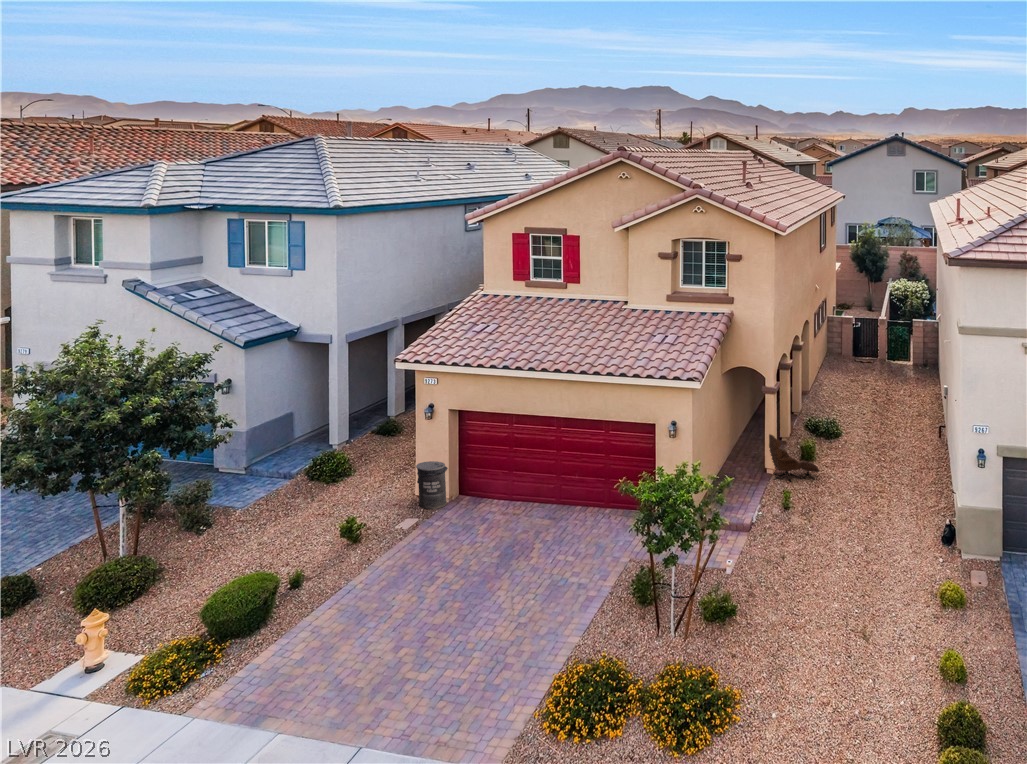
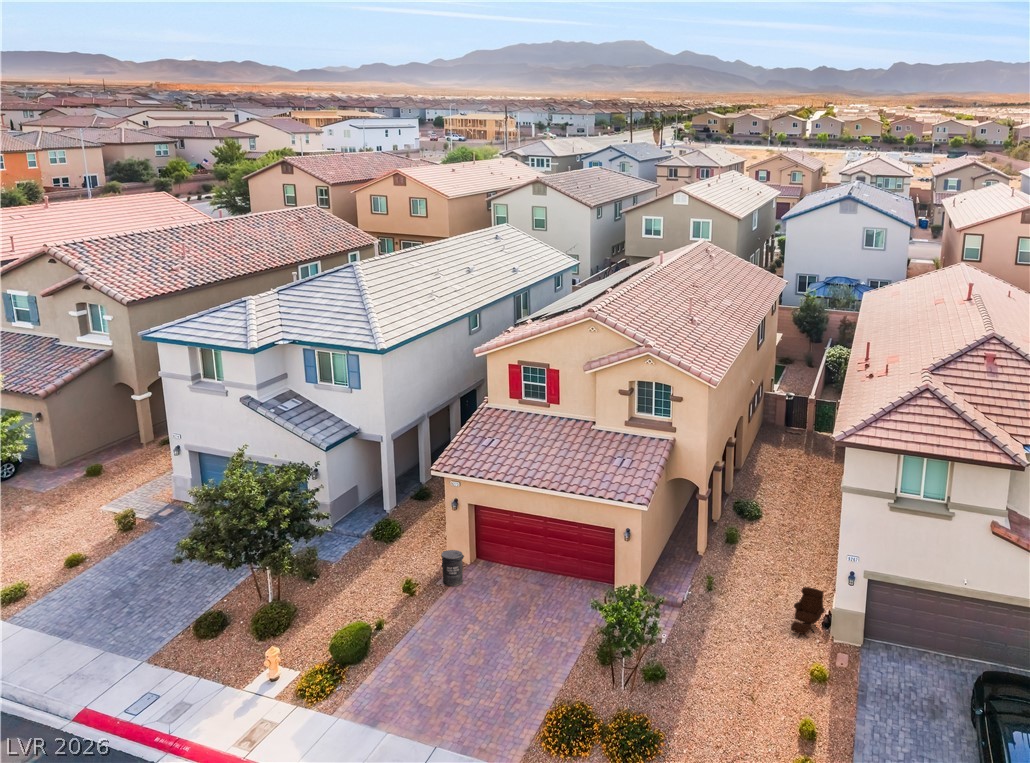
lounge chair: present [769,435,819,482] -> present [791,587,825,638]

